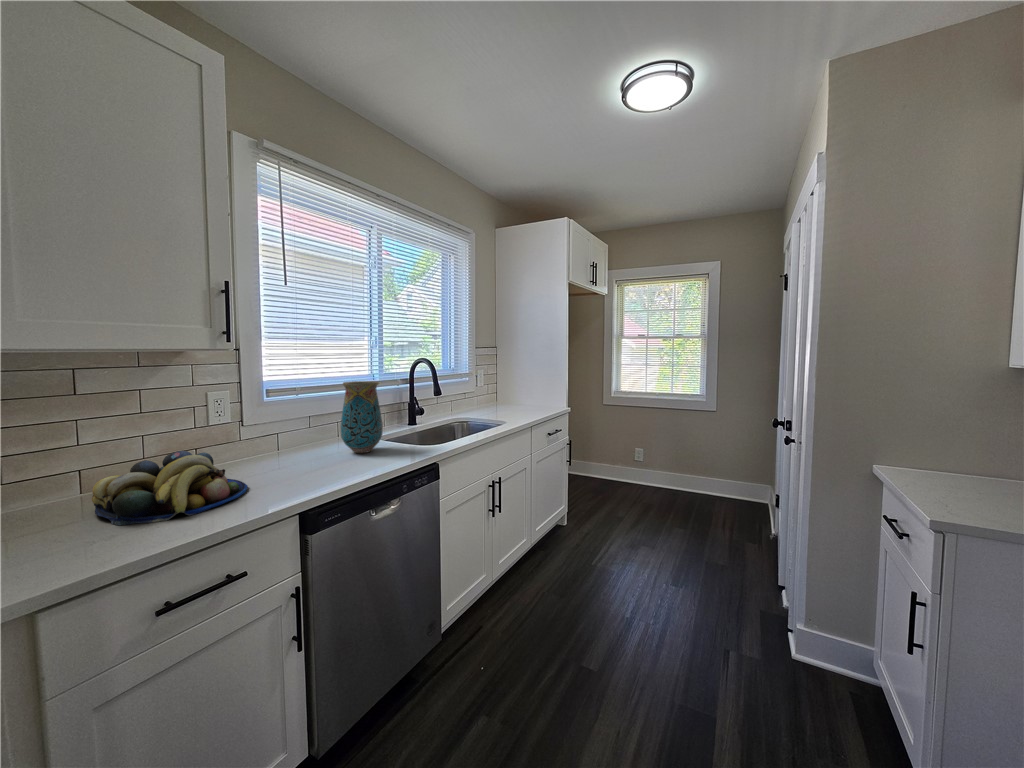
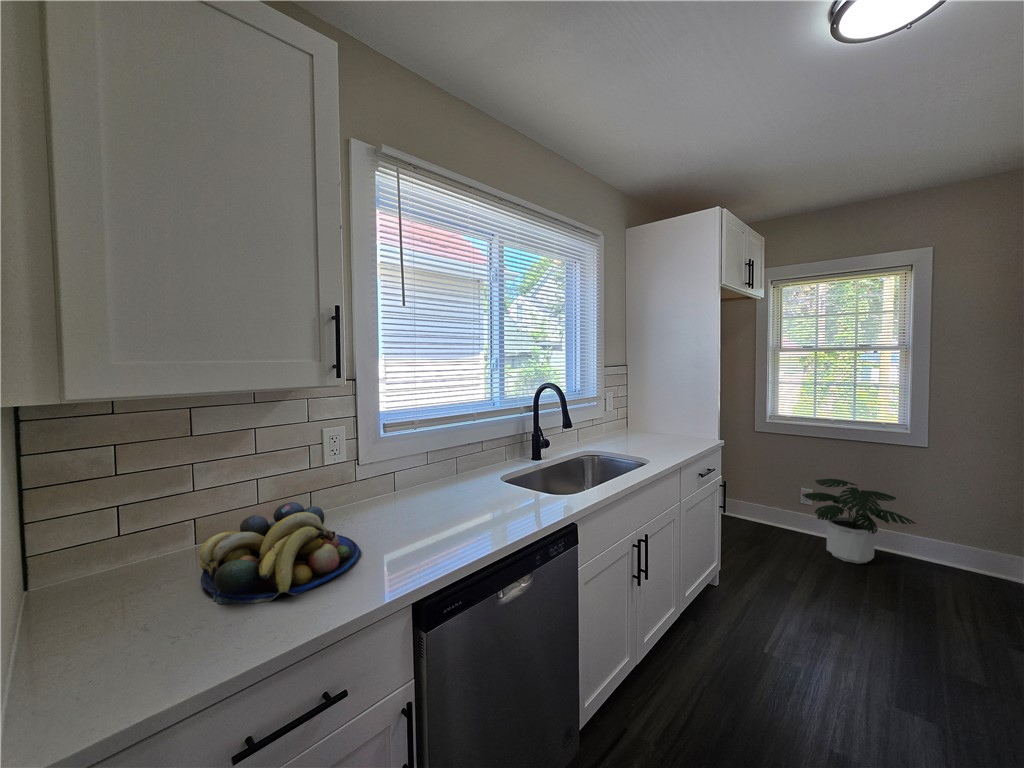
vase: present [341,381,383,453] -> none [460,415,507,502]
potted plant: none [633,438,704,500] -> present [802,479,916,564]

